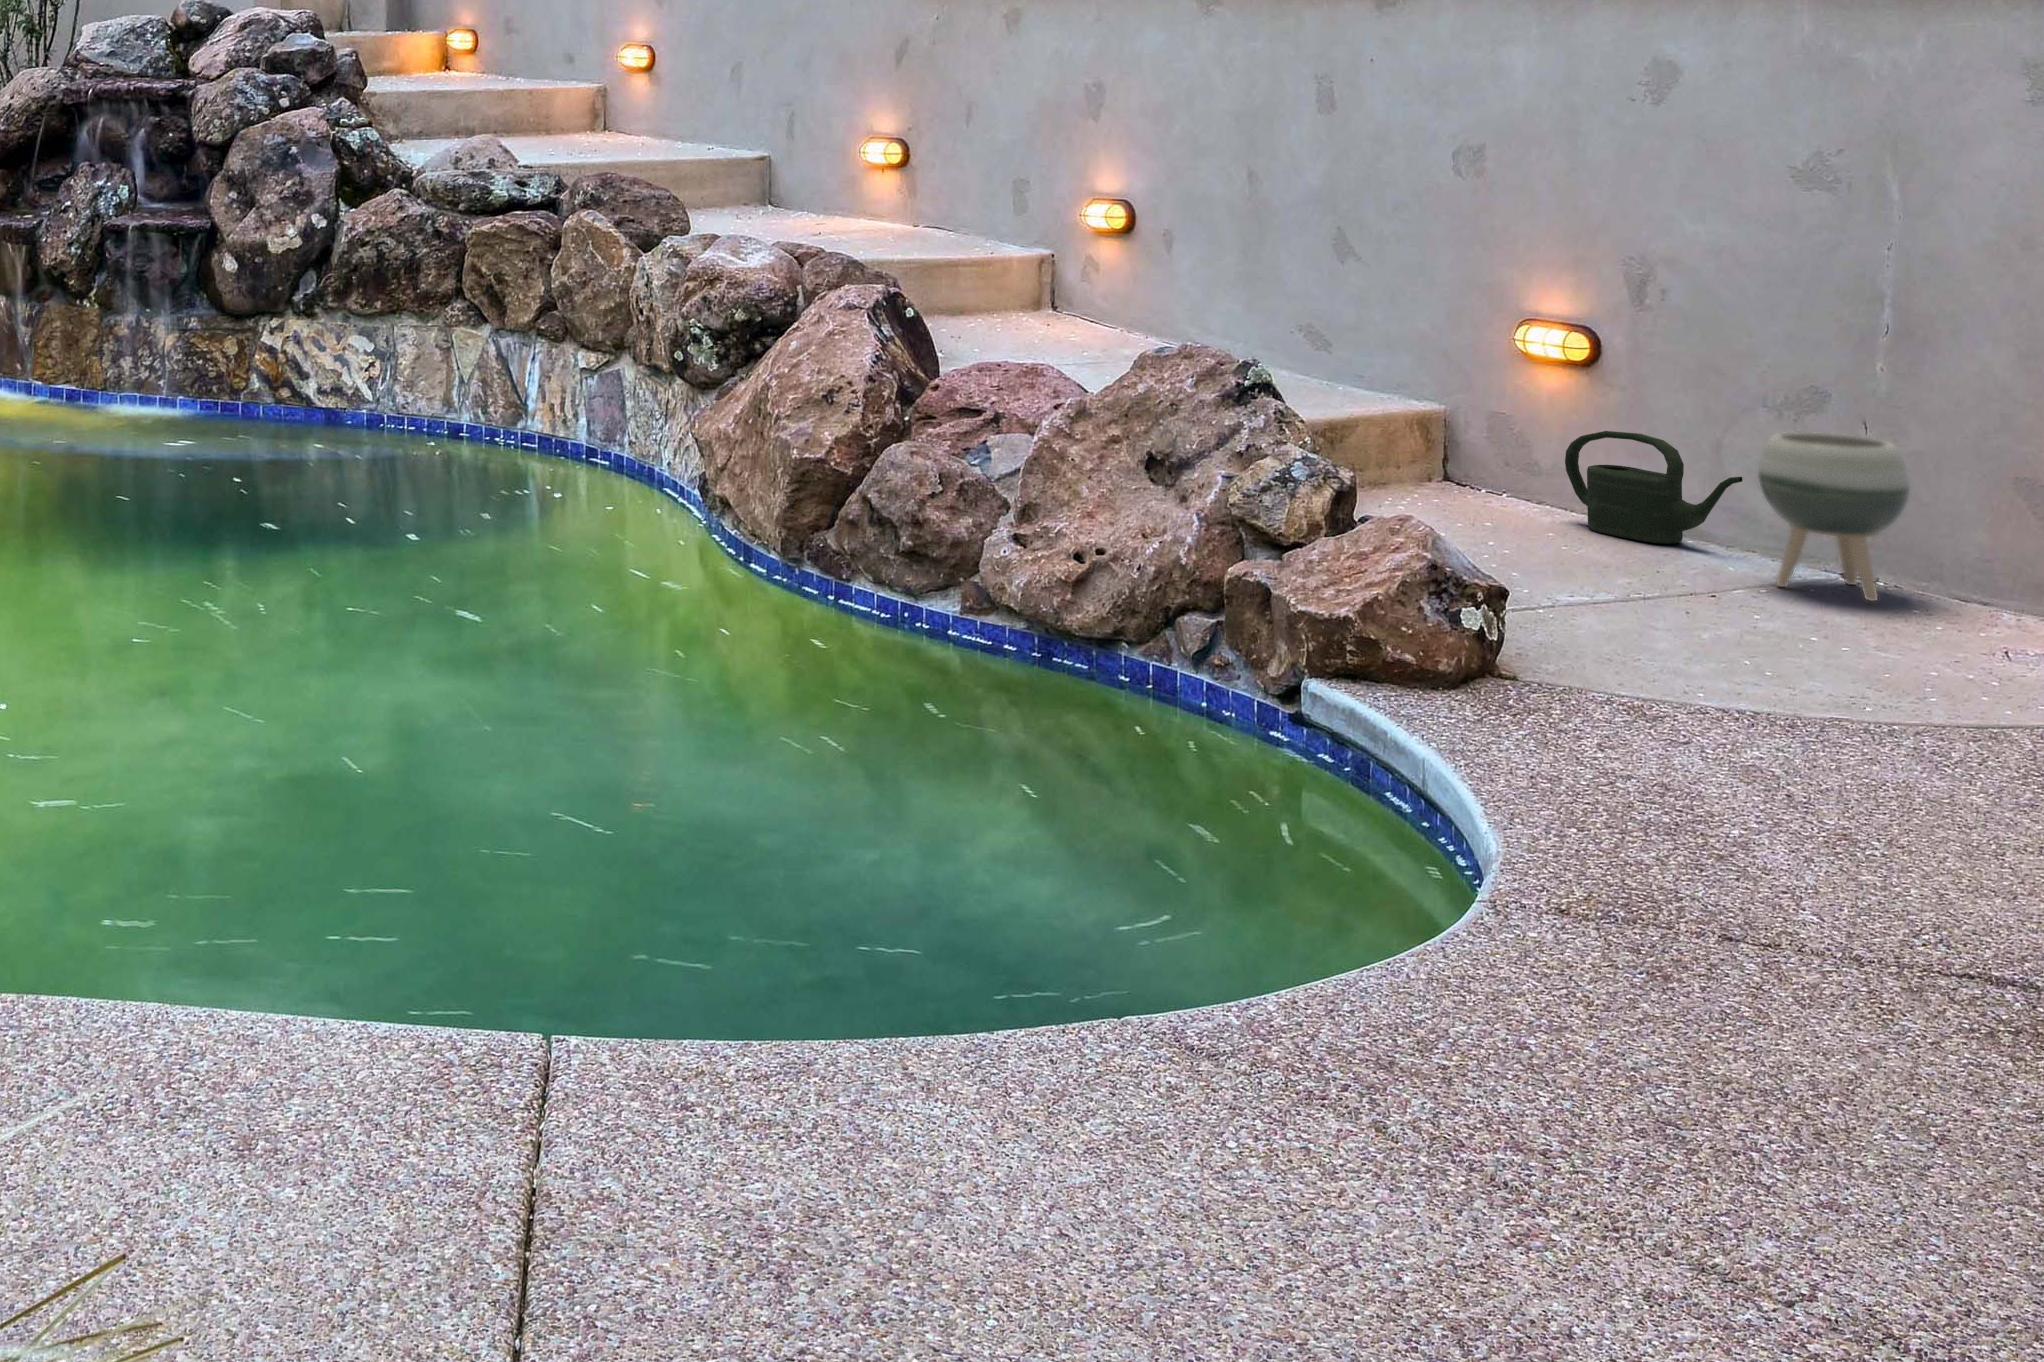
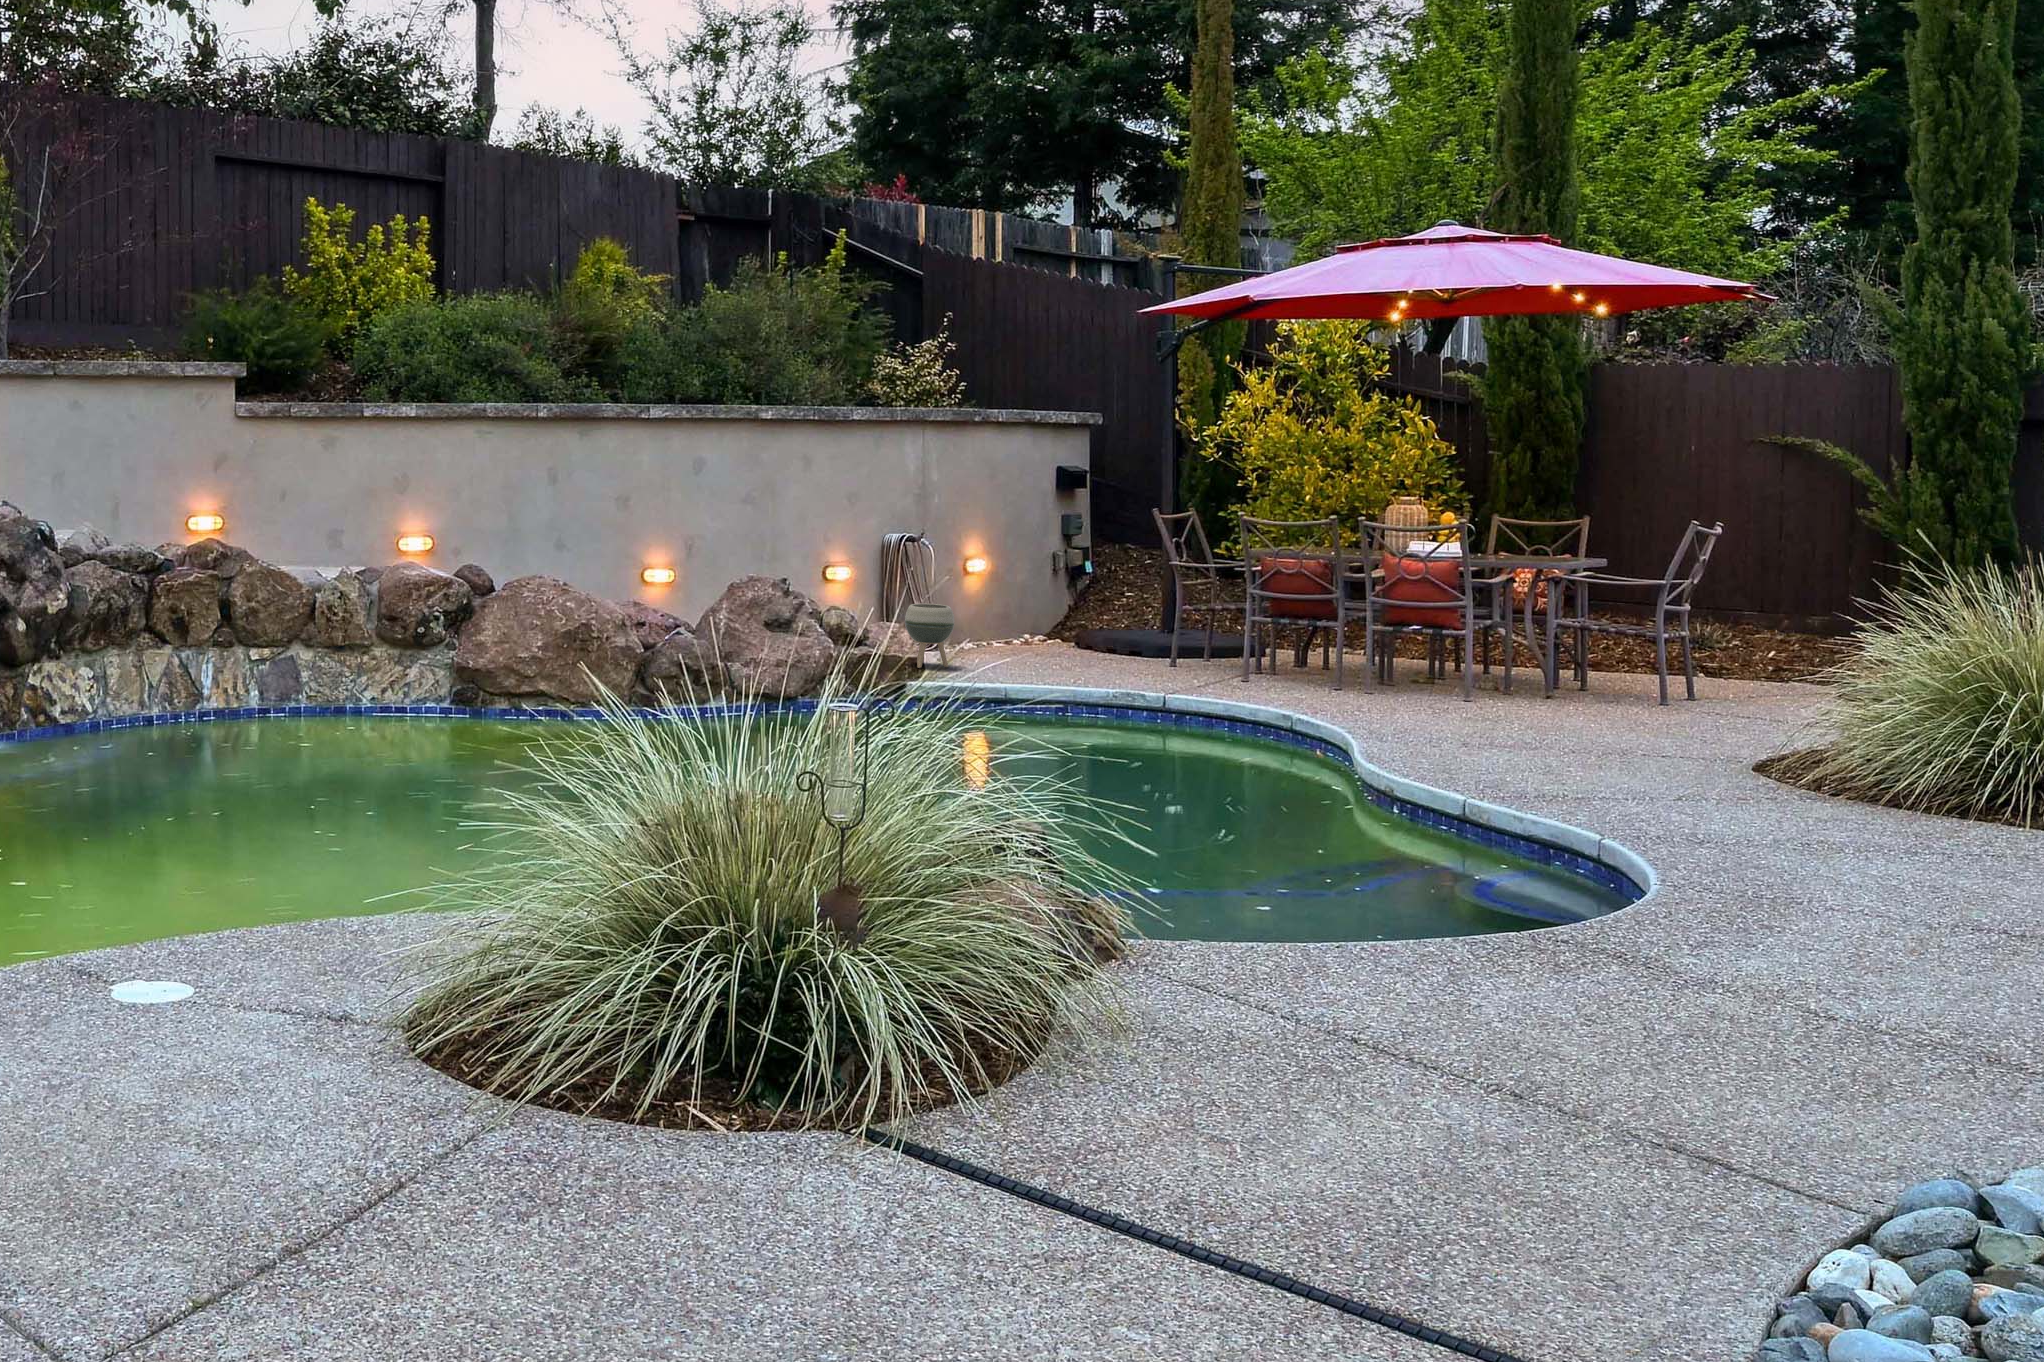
watering can: present [1565,431,1743,544] -> none [803,615,878,661]

